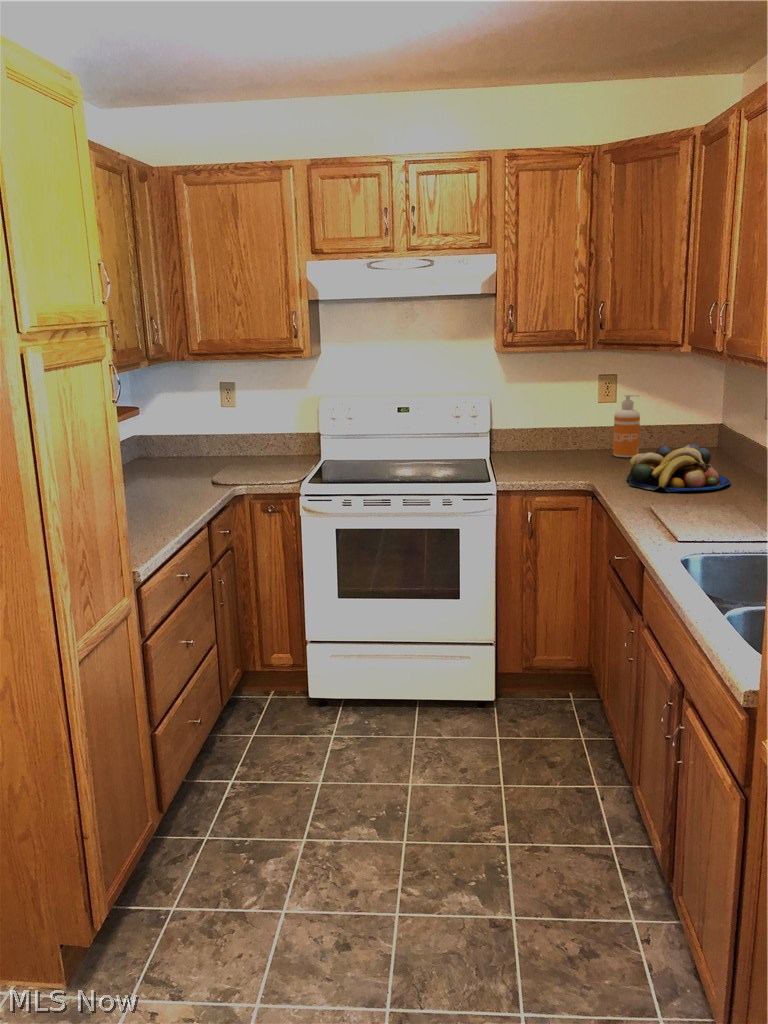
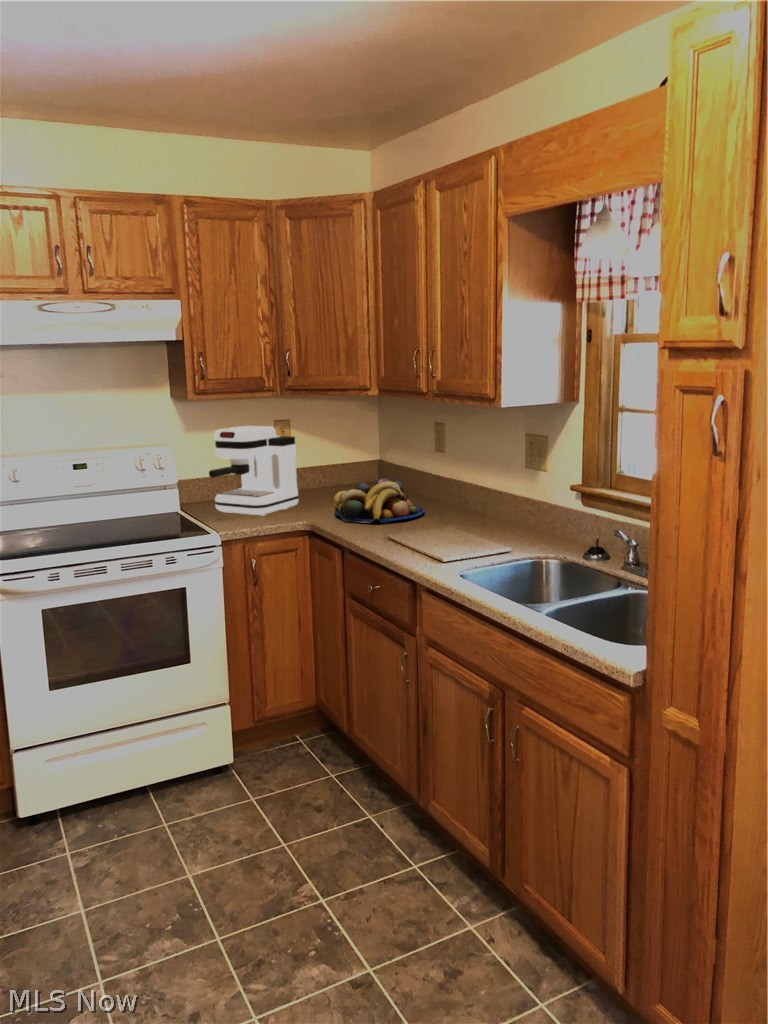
coffee maker: none [506,379,602,471] -> present [209,426,298,516]
soap dispenser: present [613,394,640,457] -> none [297,438,321,498]

